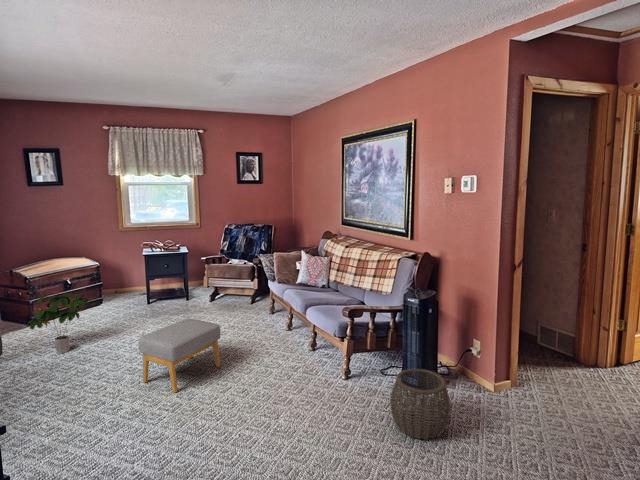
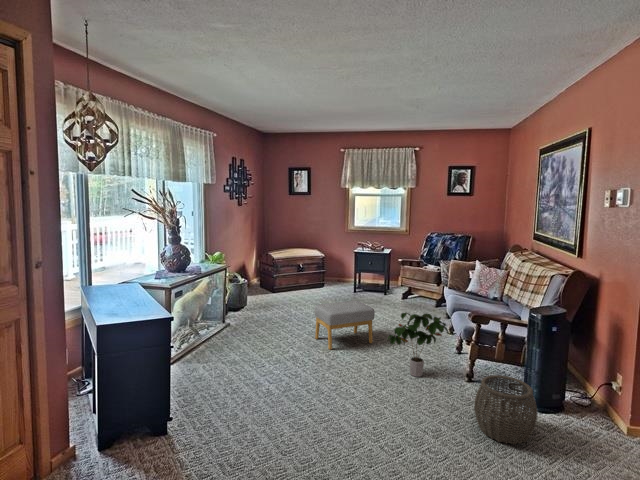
potted plant: present [27,293,90,353] -> present [388,312,448,377]

